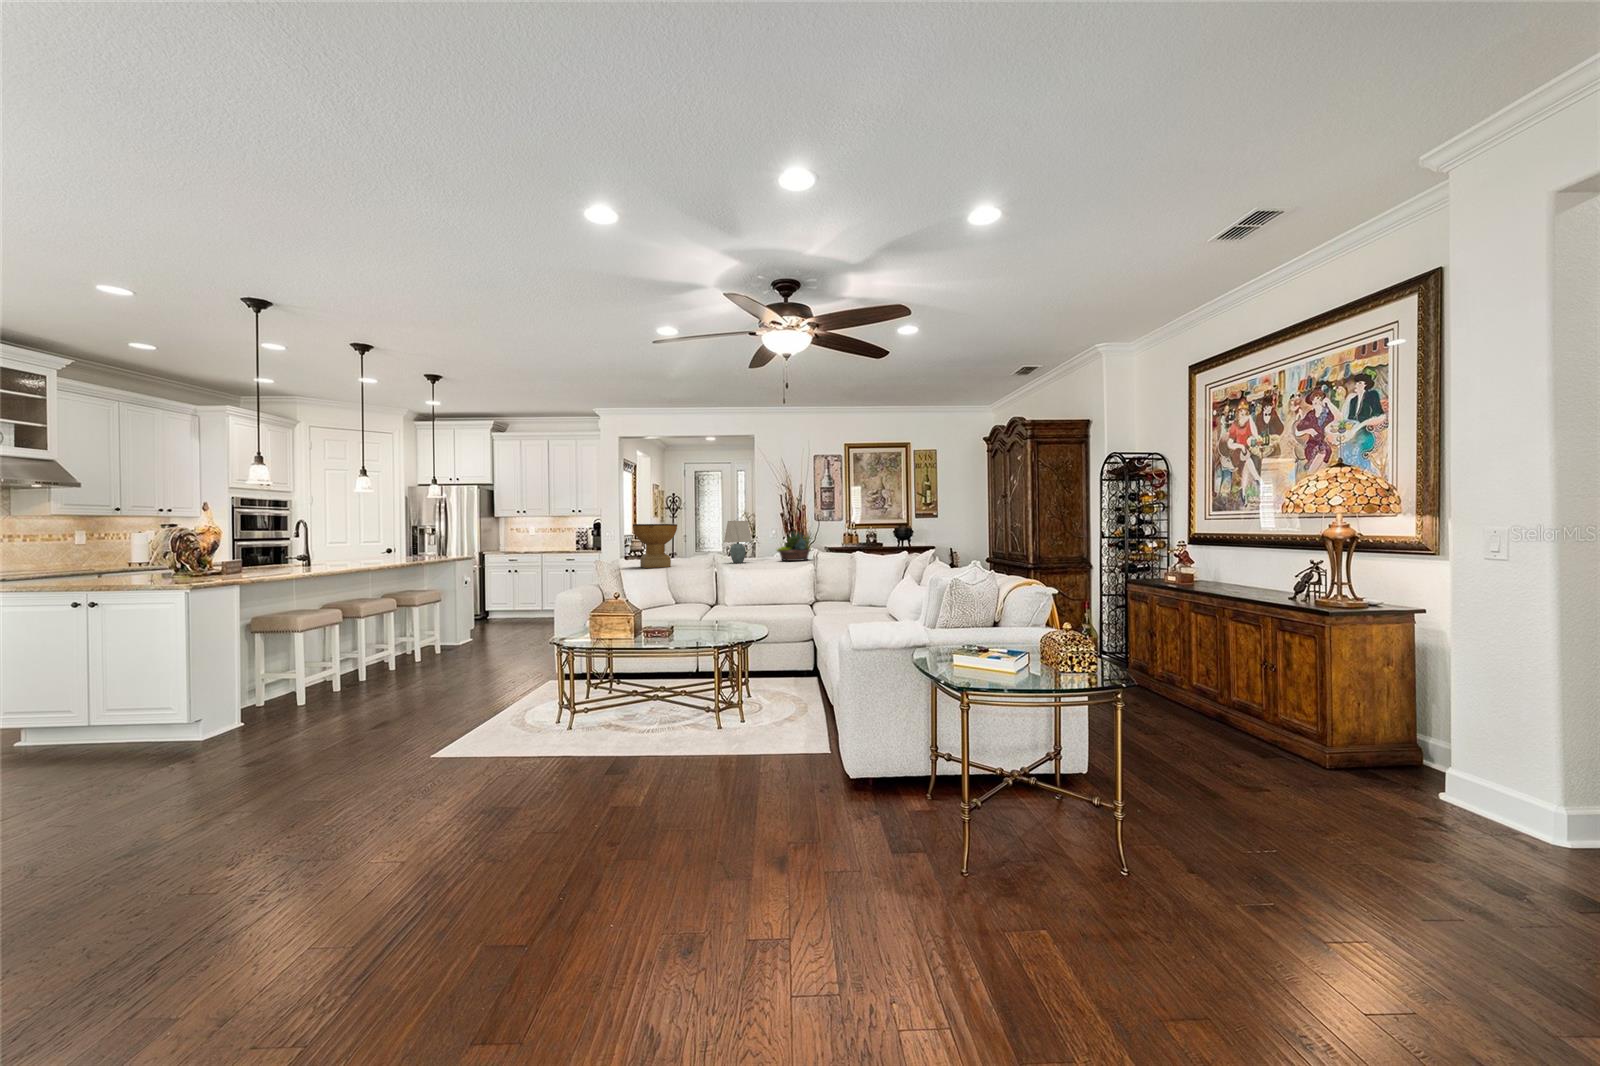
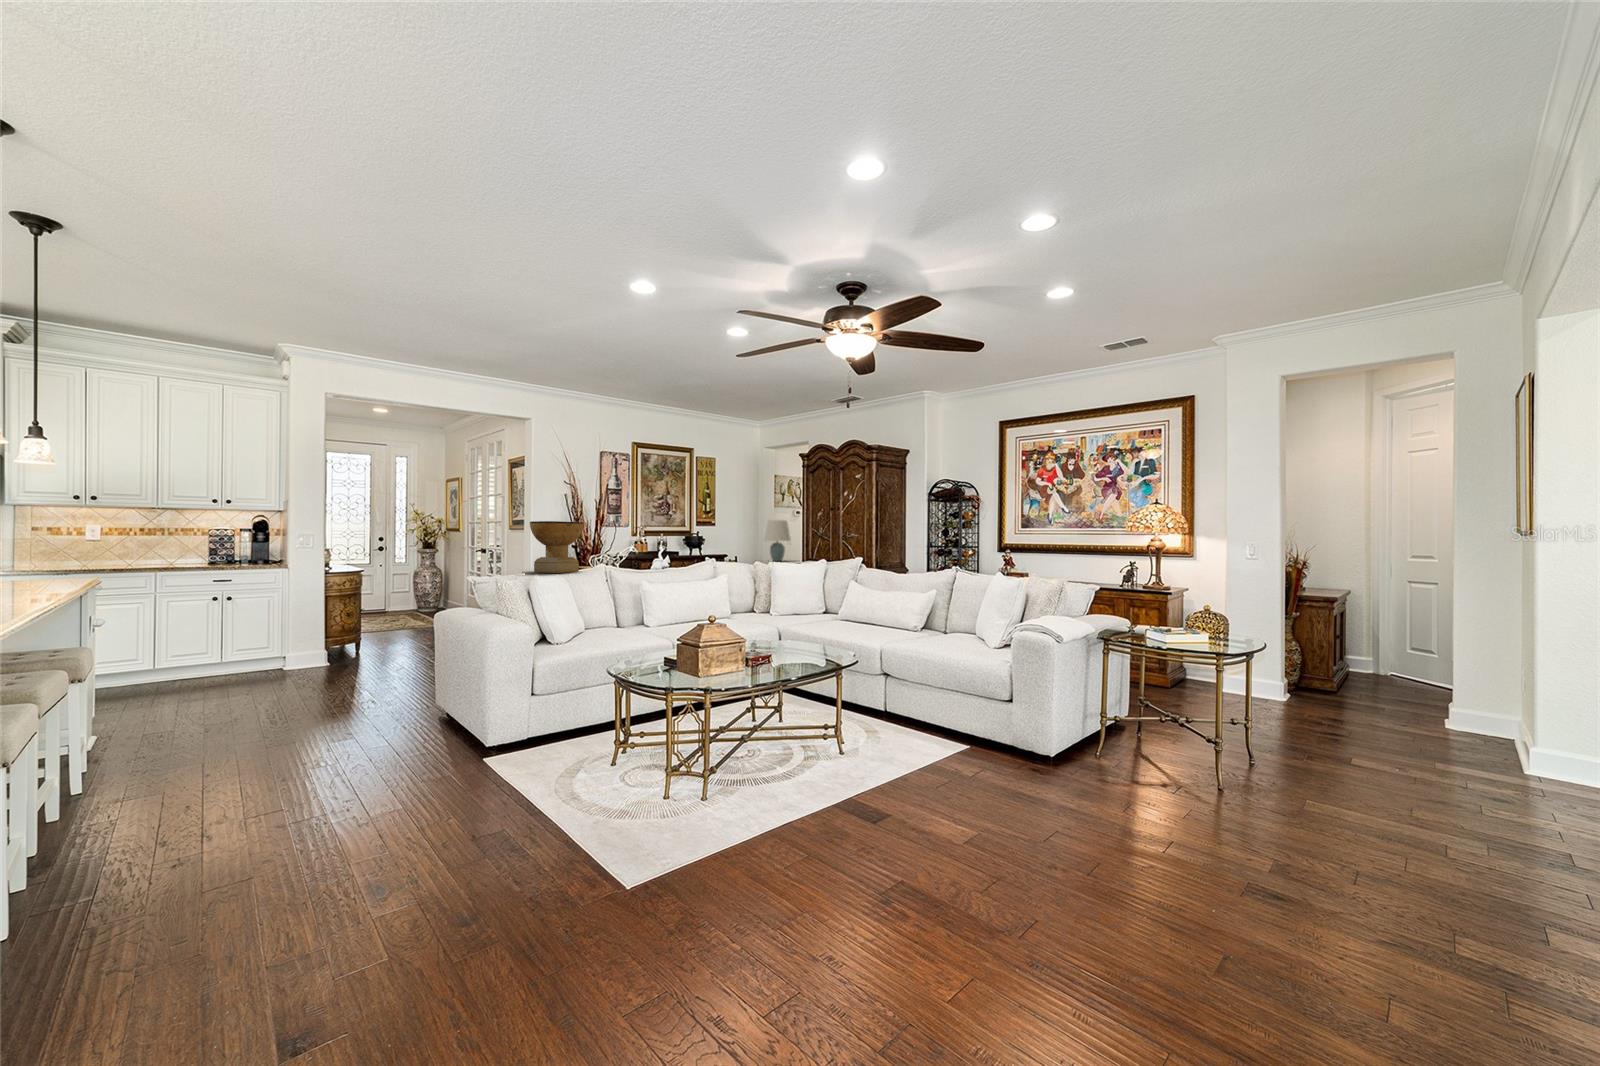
table lamp: present [724,521,752,563] -> present [764,520,791,561]
succulent planter: present [777,532,811,561] -> none [666,533,701,564]

